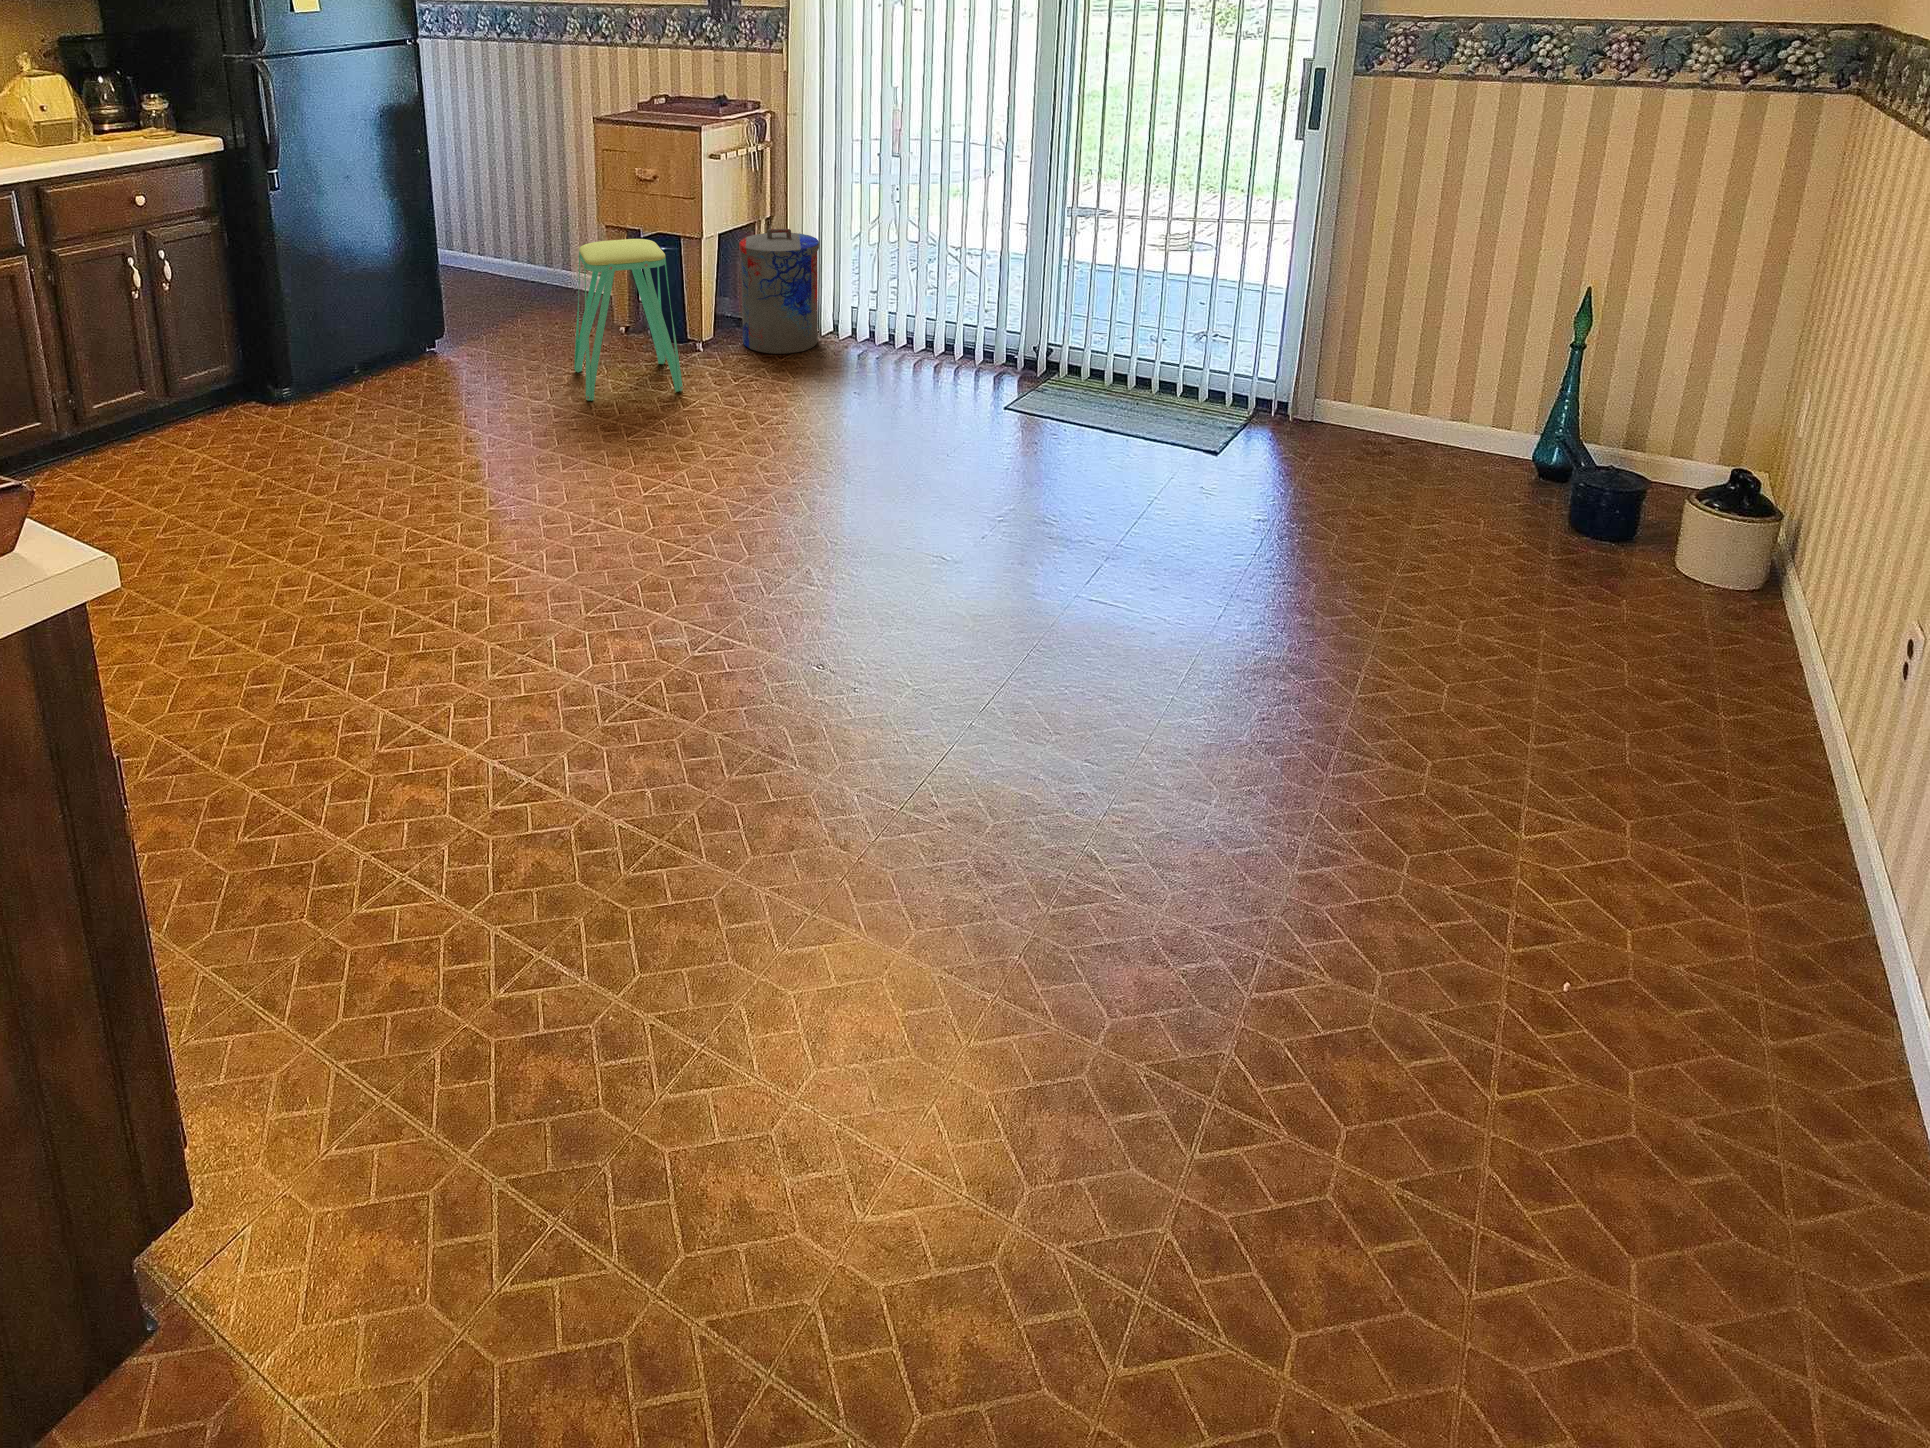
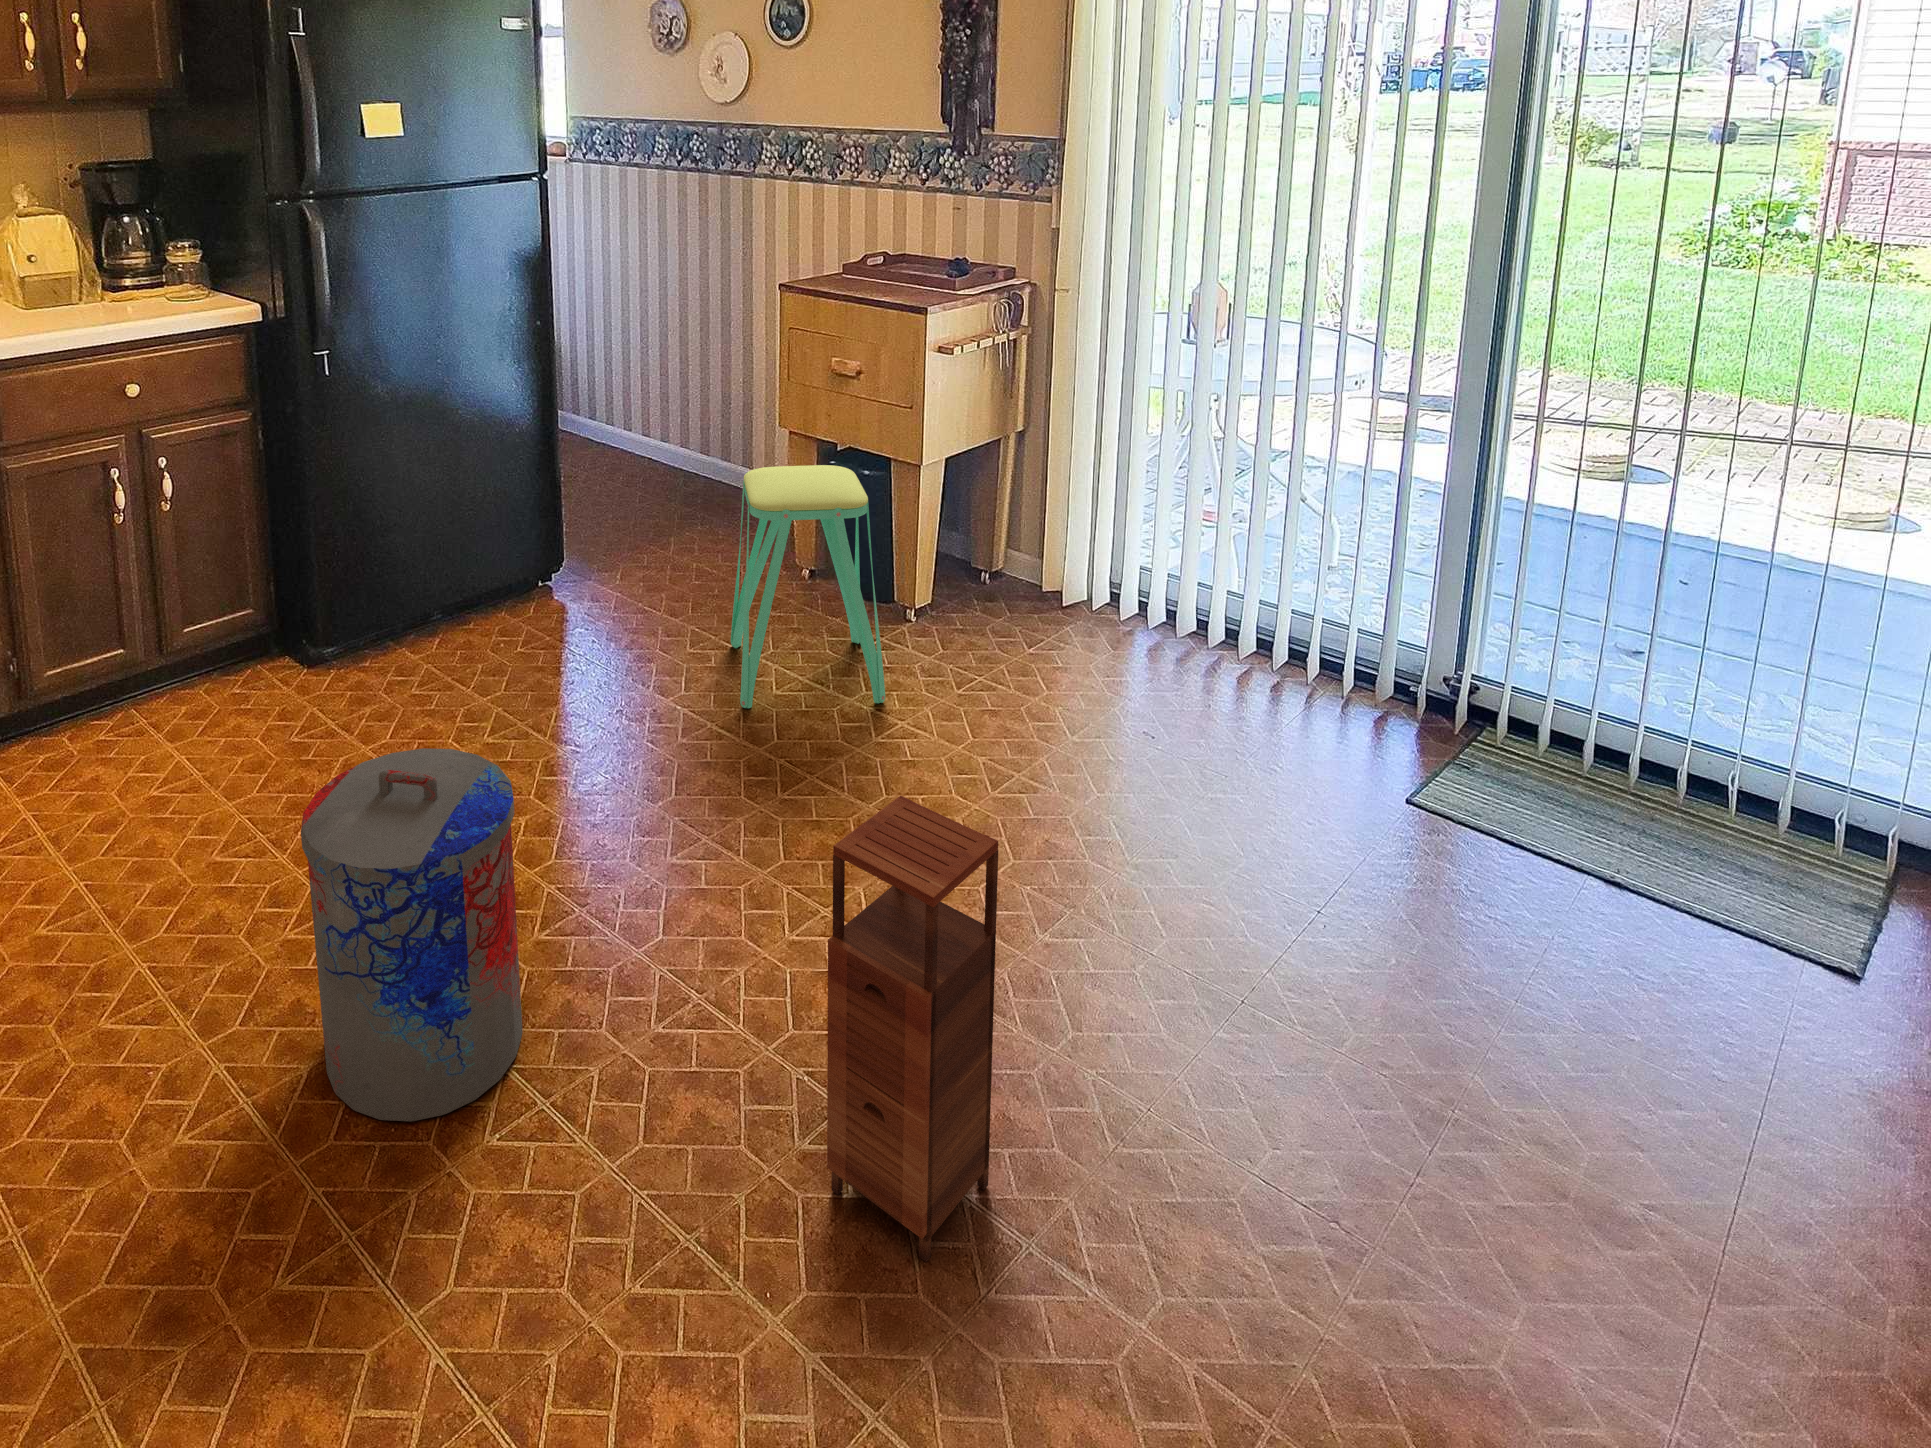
trash can: present [739,229,819,354] -> present [301,748,523,1121]
storage cabinet: none [655,365,744,591] -> present [827,796,998,1262]

